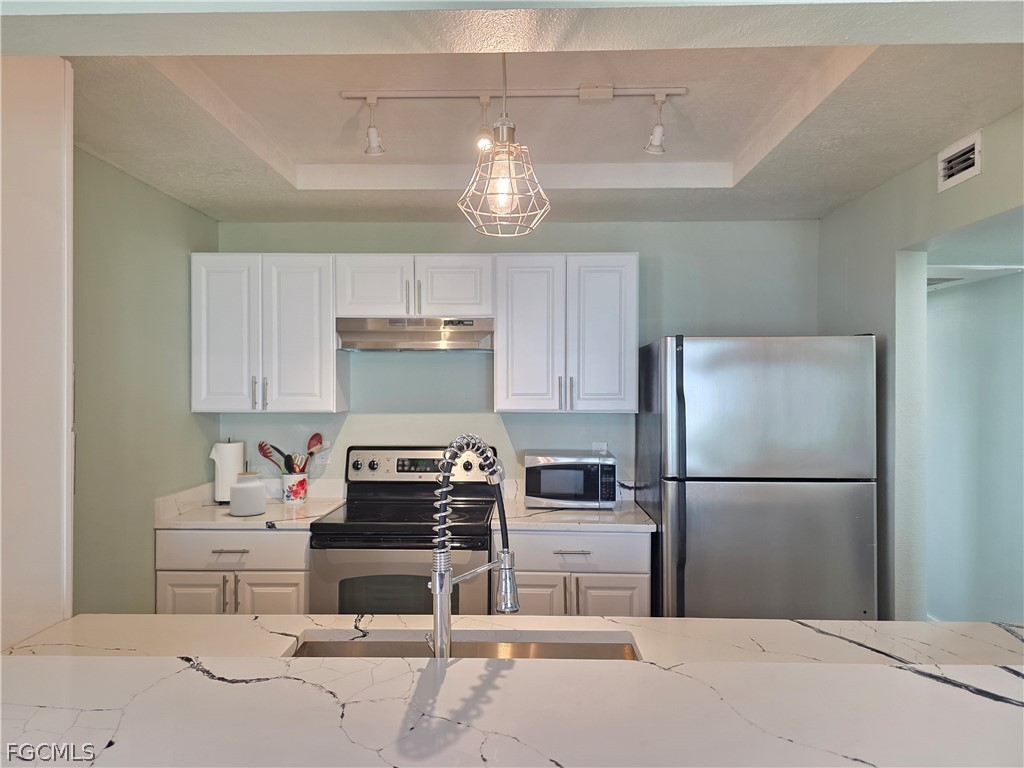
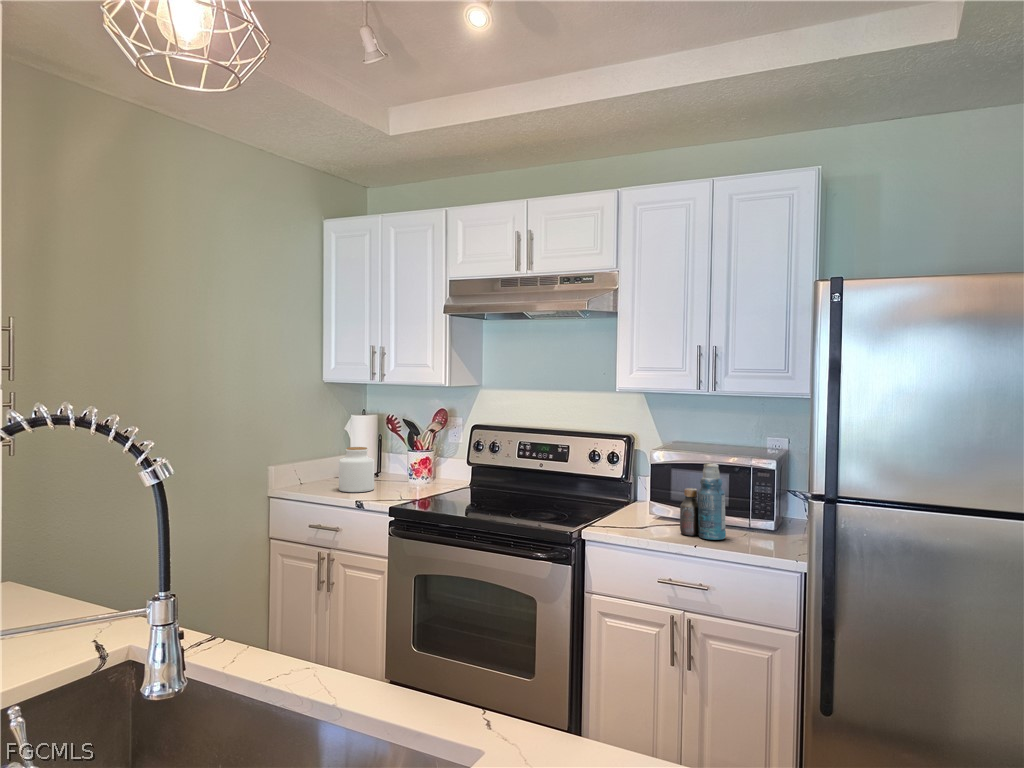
bottle: none [559,463,593,518] -> present [680,463,726,540]

